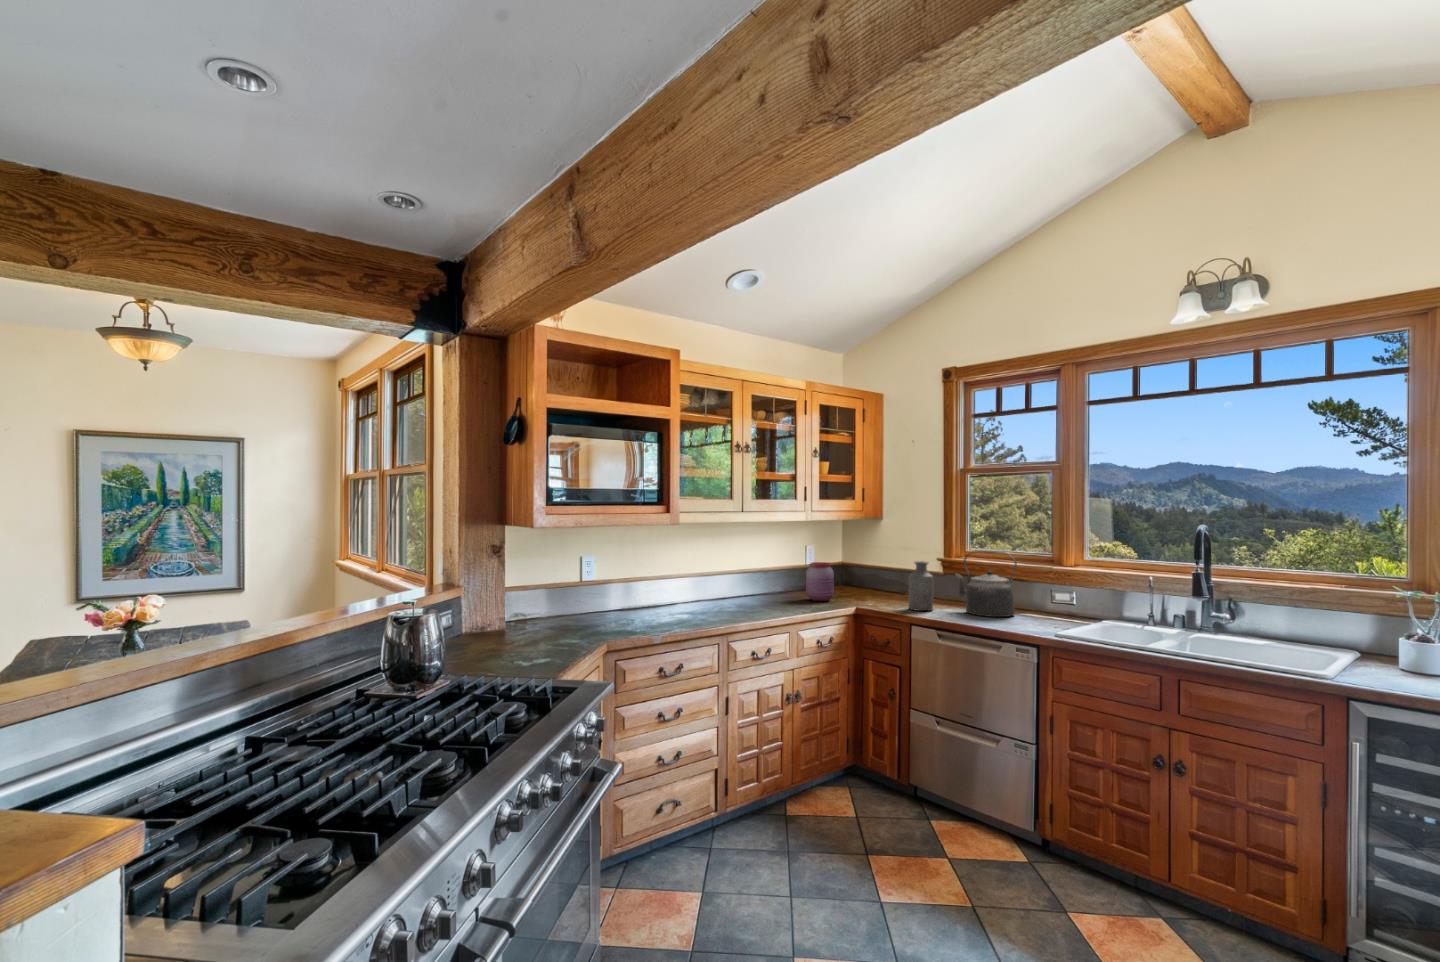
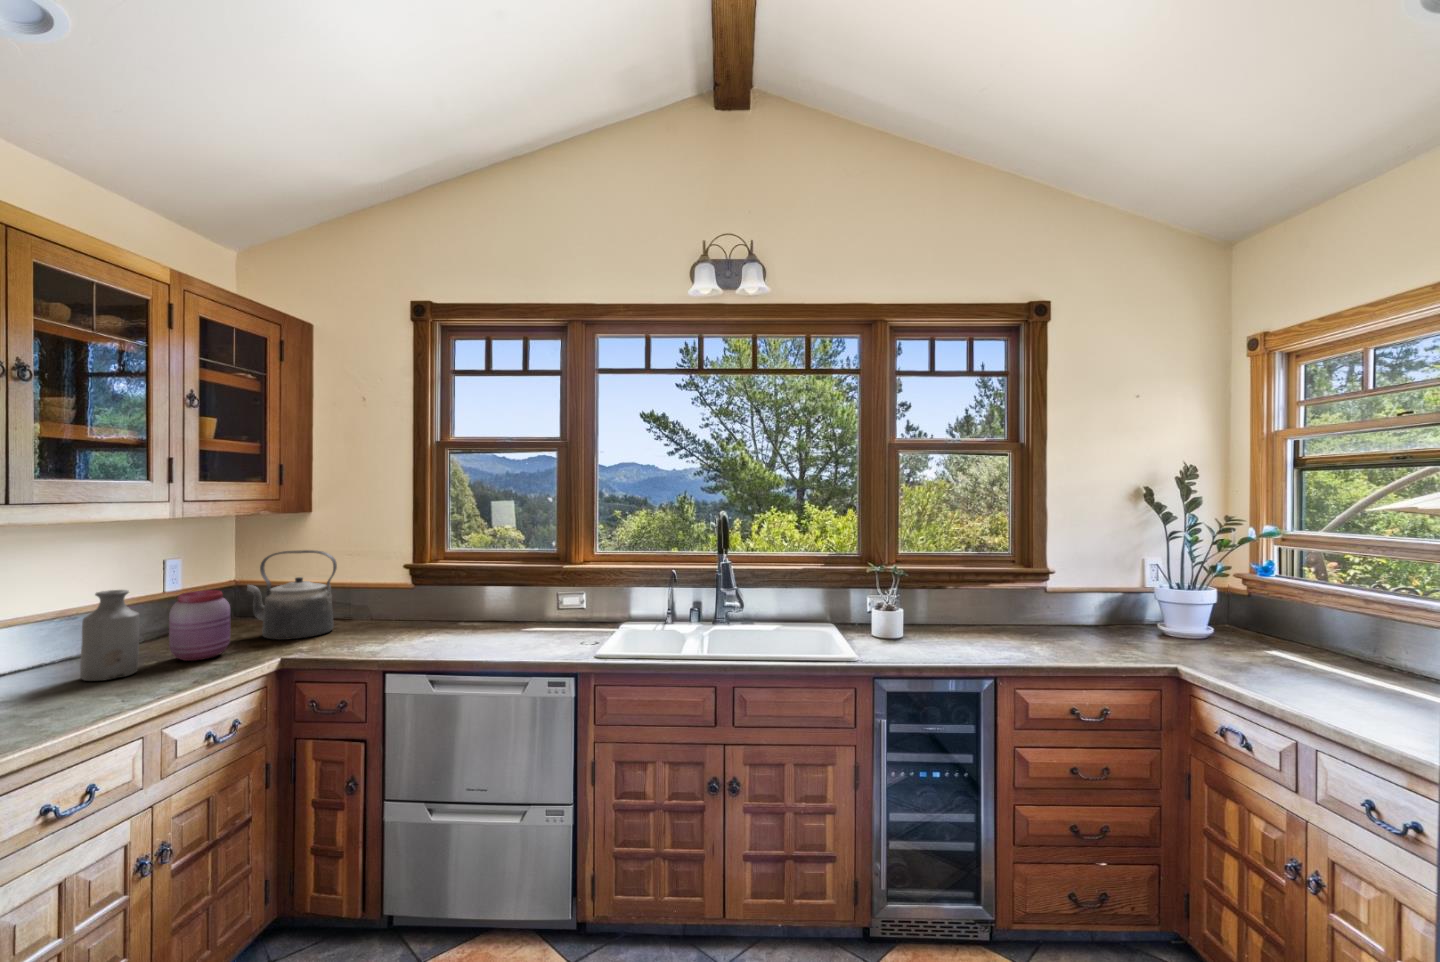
kettle: present [956,551,1017,617] -> present [247,550,337,640]
bottle: present [908,561,934,611] -> present [80,590,139,681]

